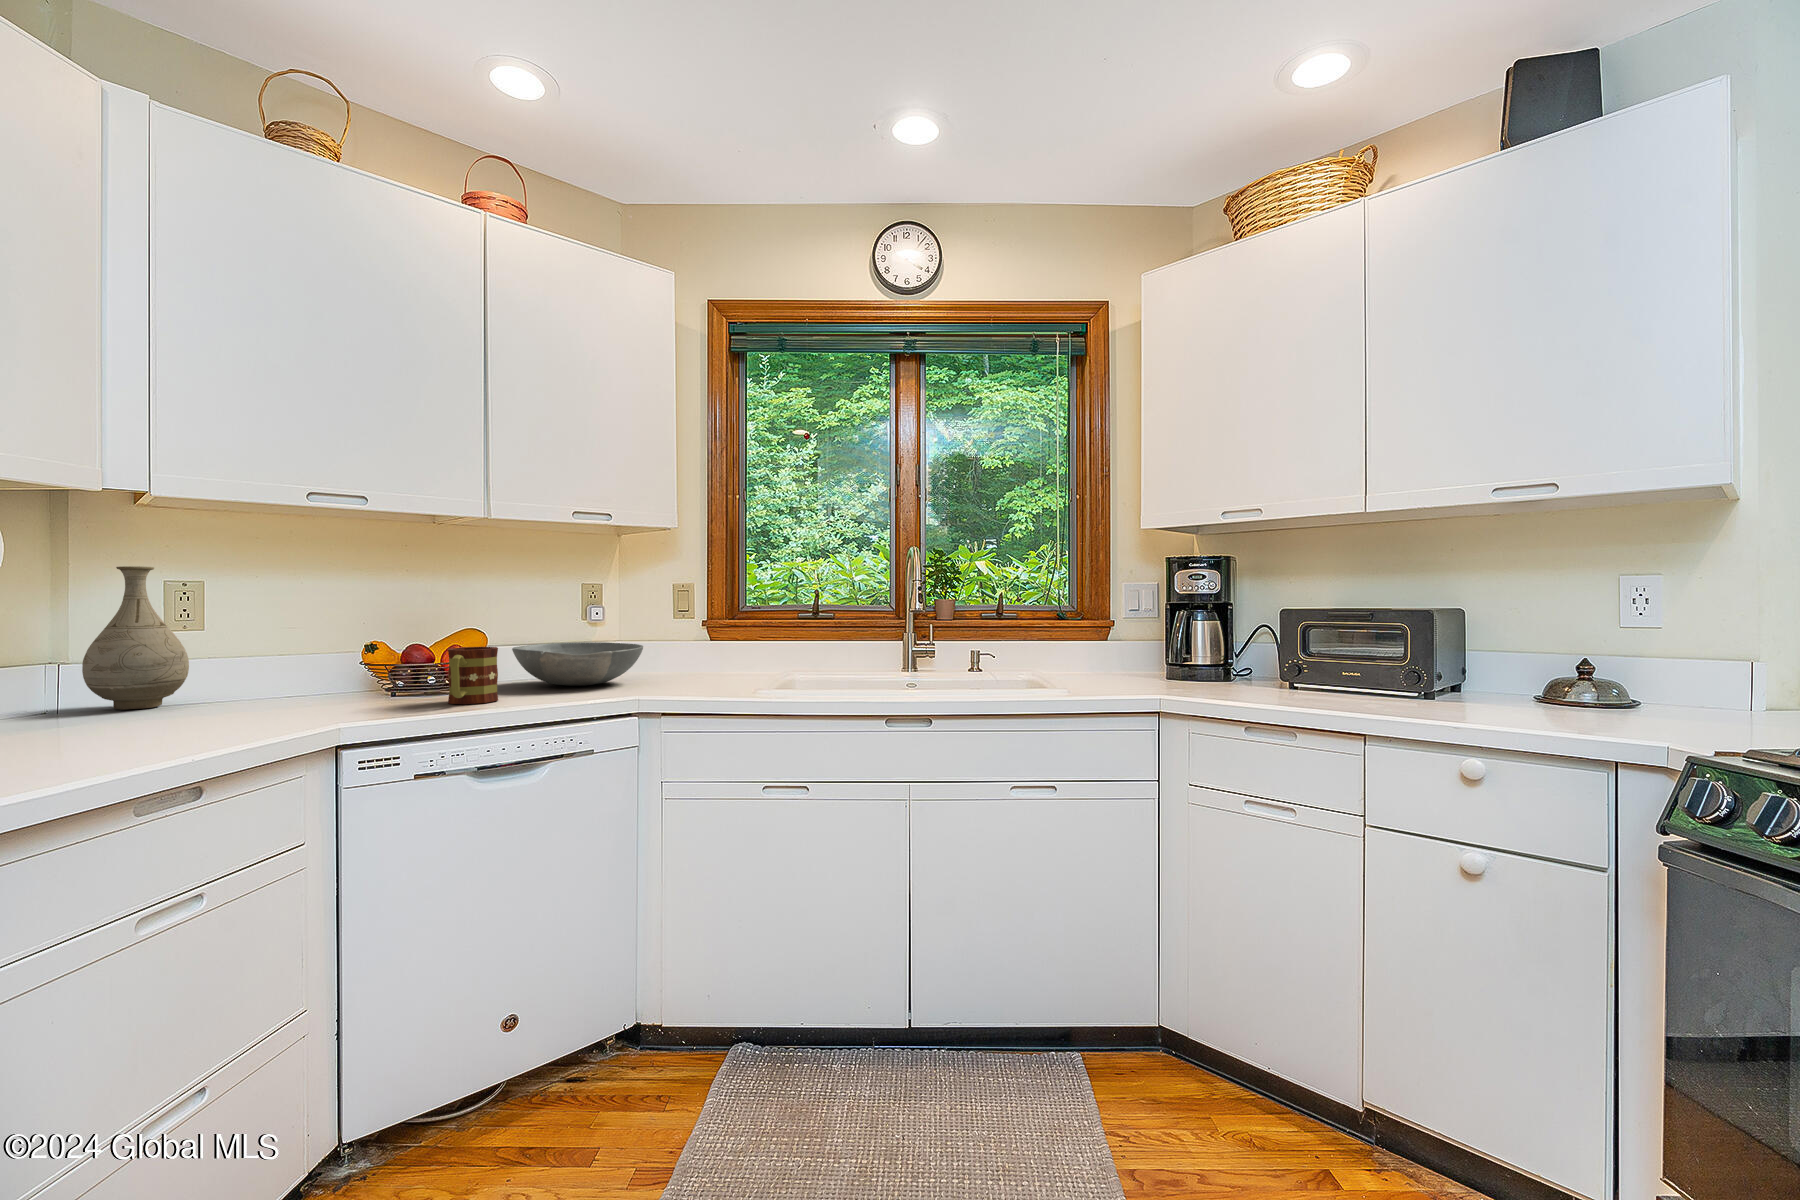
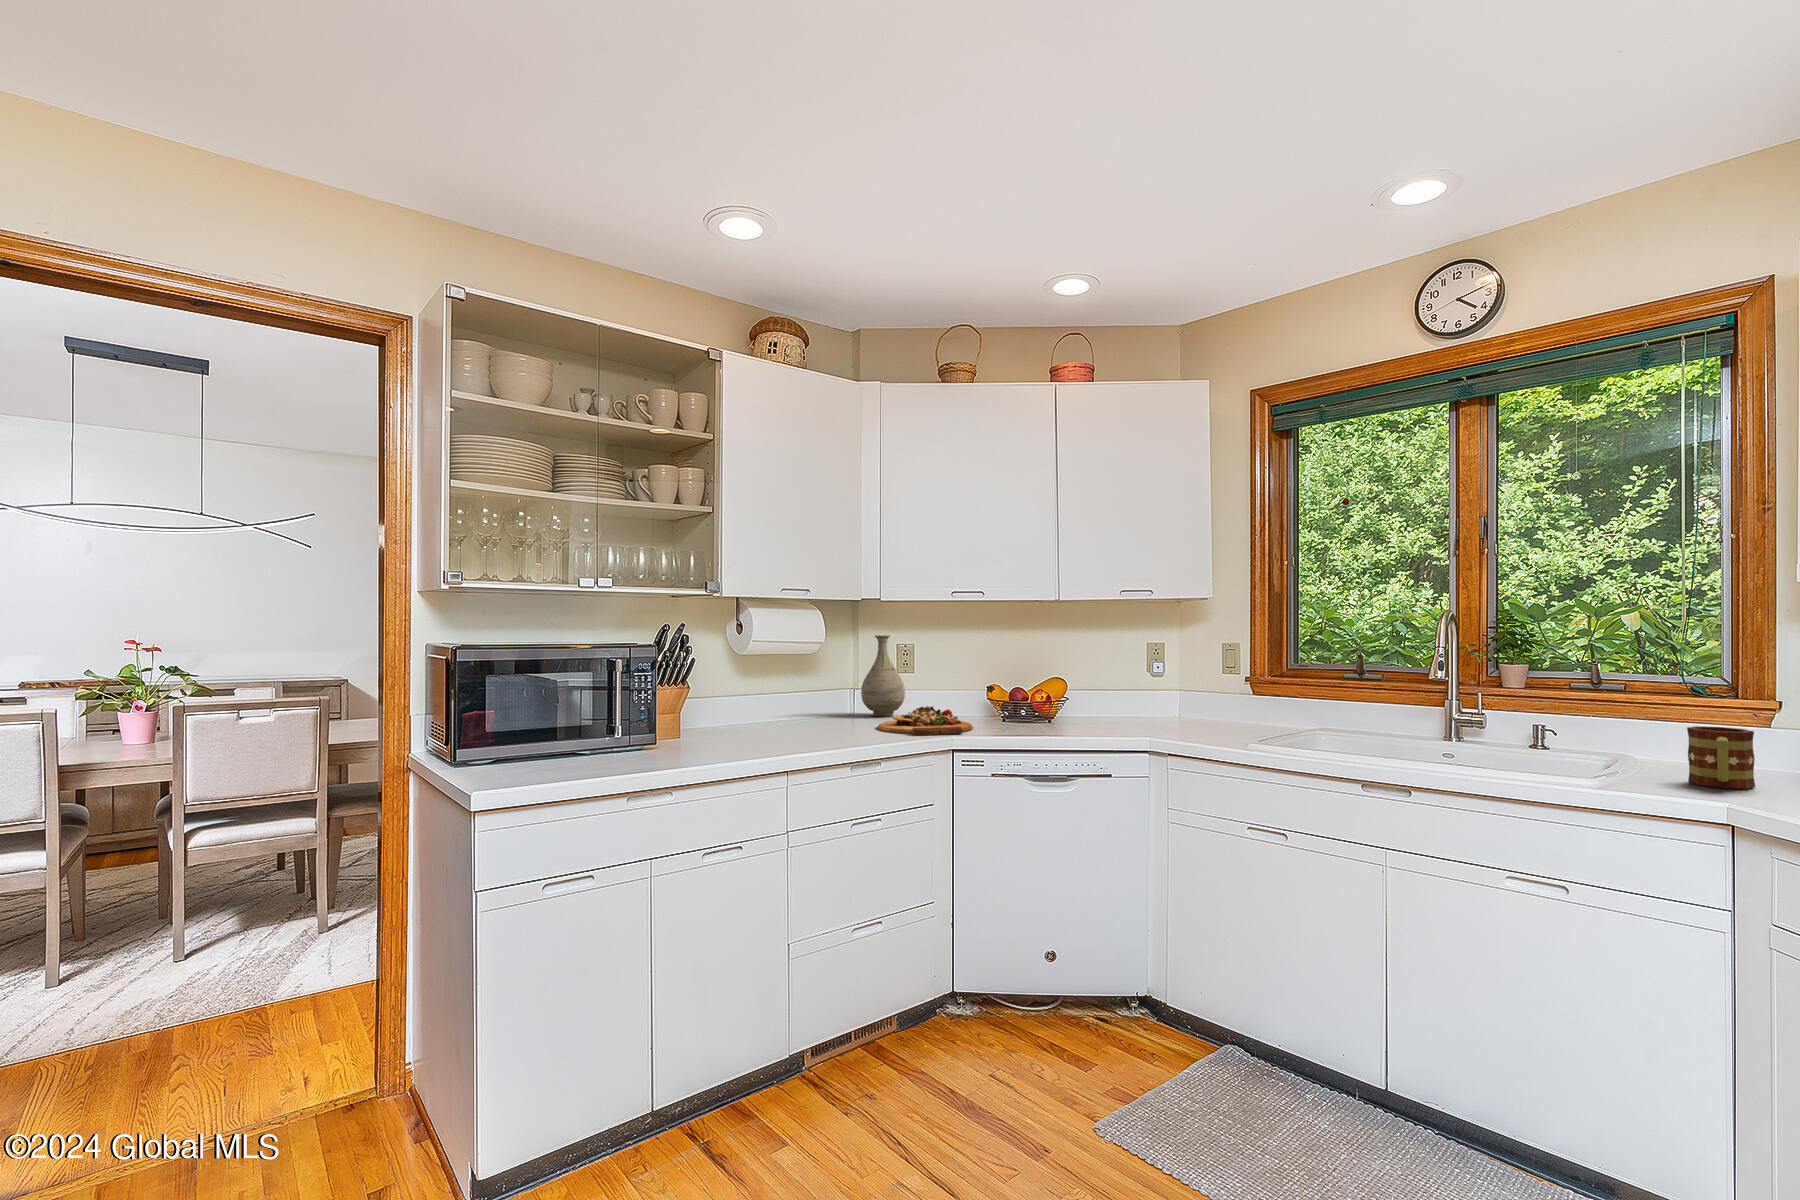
bowl: present [512,642,643,686] -> none [1079,690,1177,725]
mug: present [448,647,498,704] -> present [1687,726,1755,789]
cutting board: none [150,681,359,733] -> present [878,706,973,735]

